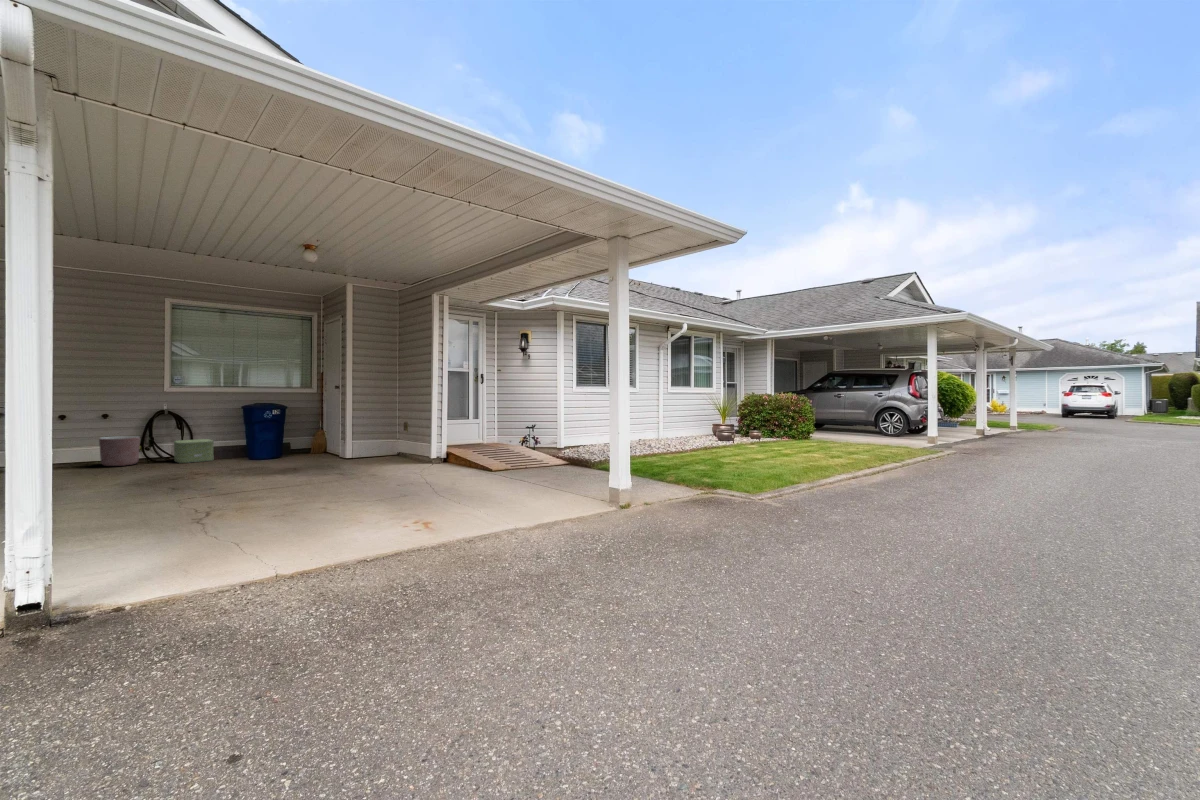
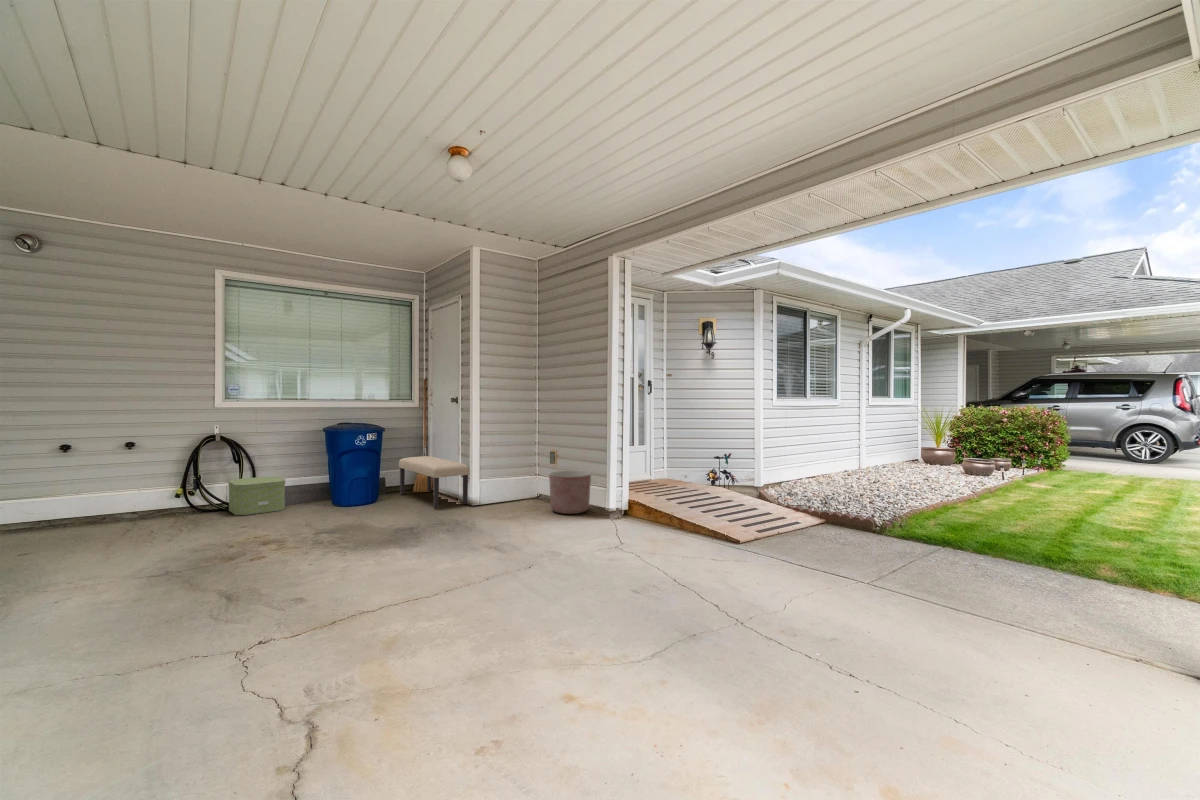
bench: none [299,427,344,460] -> present [399,456,470,508]
planter: present [99,436,140,466] -> present [549,470,591,514]

